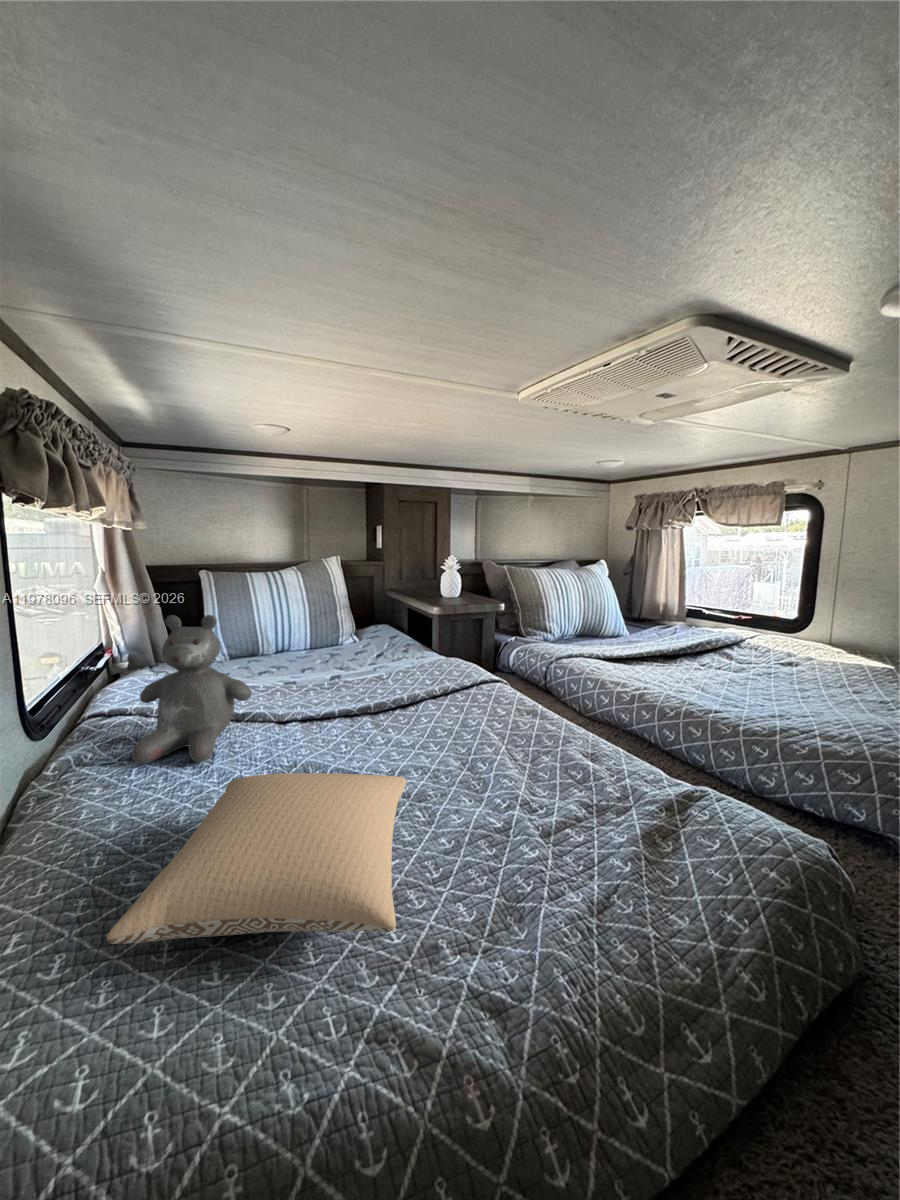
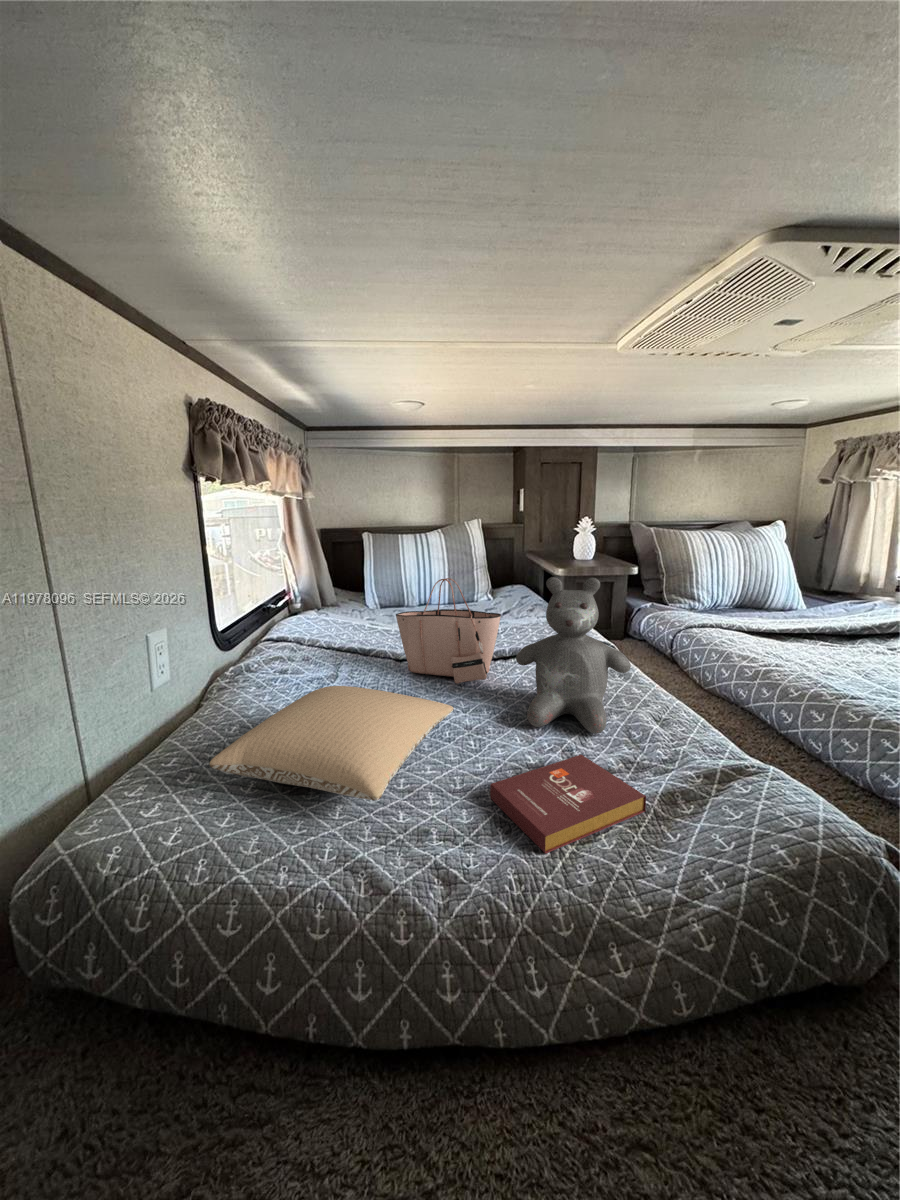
teddy bear: present [132,615,251,764] -> present [516,577,631,734]
tote bag: none [291,627,414,744] -> present [396,578,501,684]
book: none [484,809,629,937] -> present [490,755,646,854]

